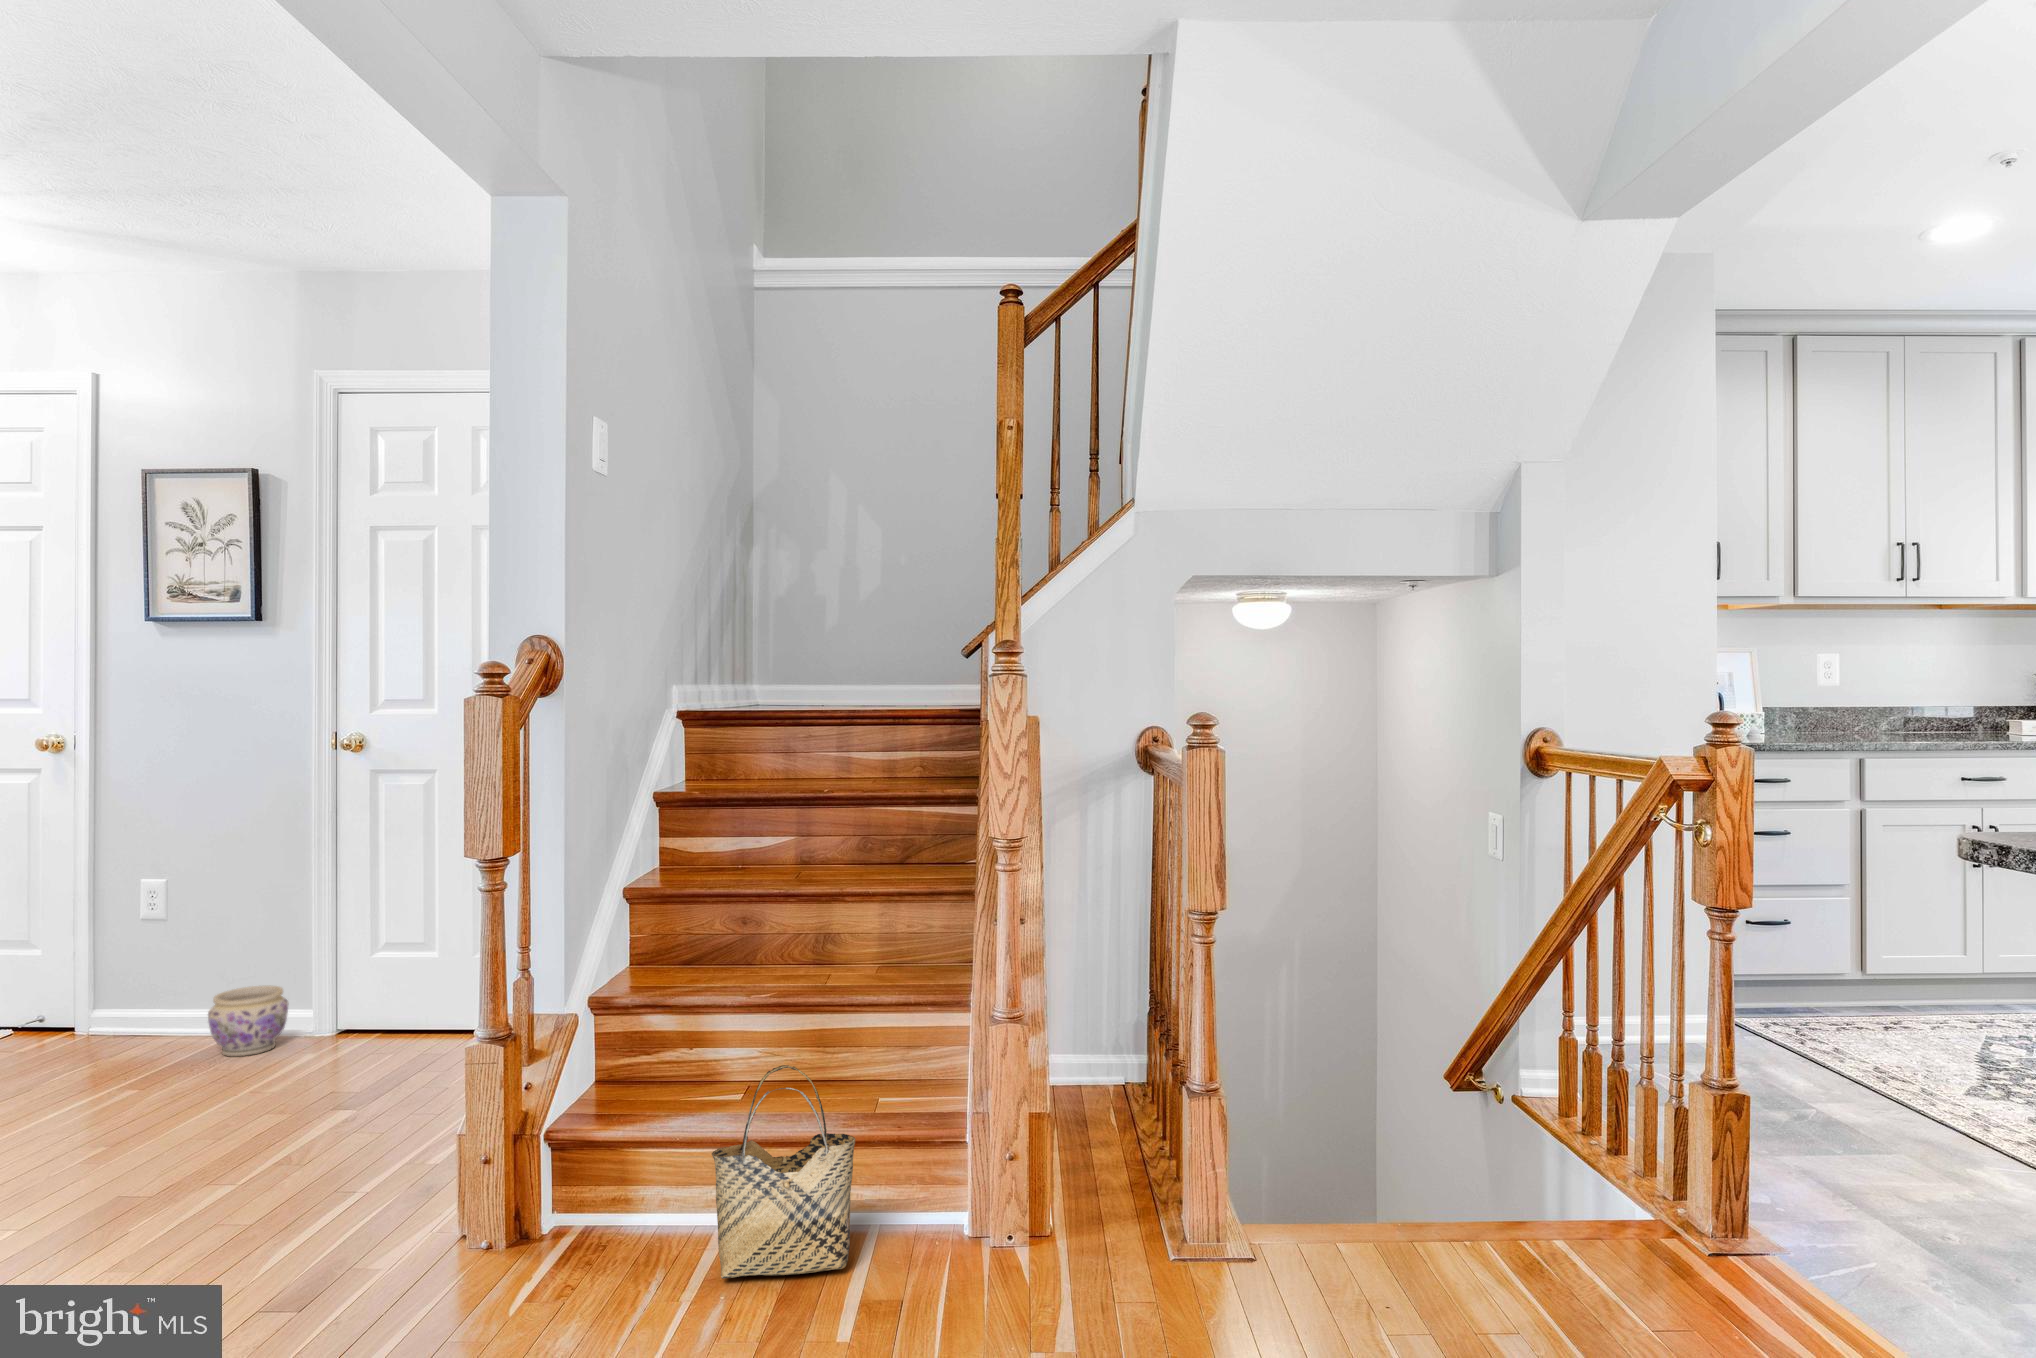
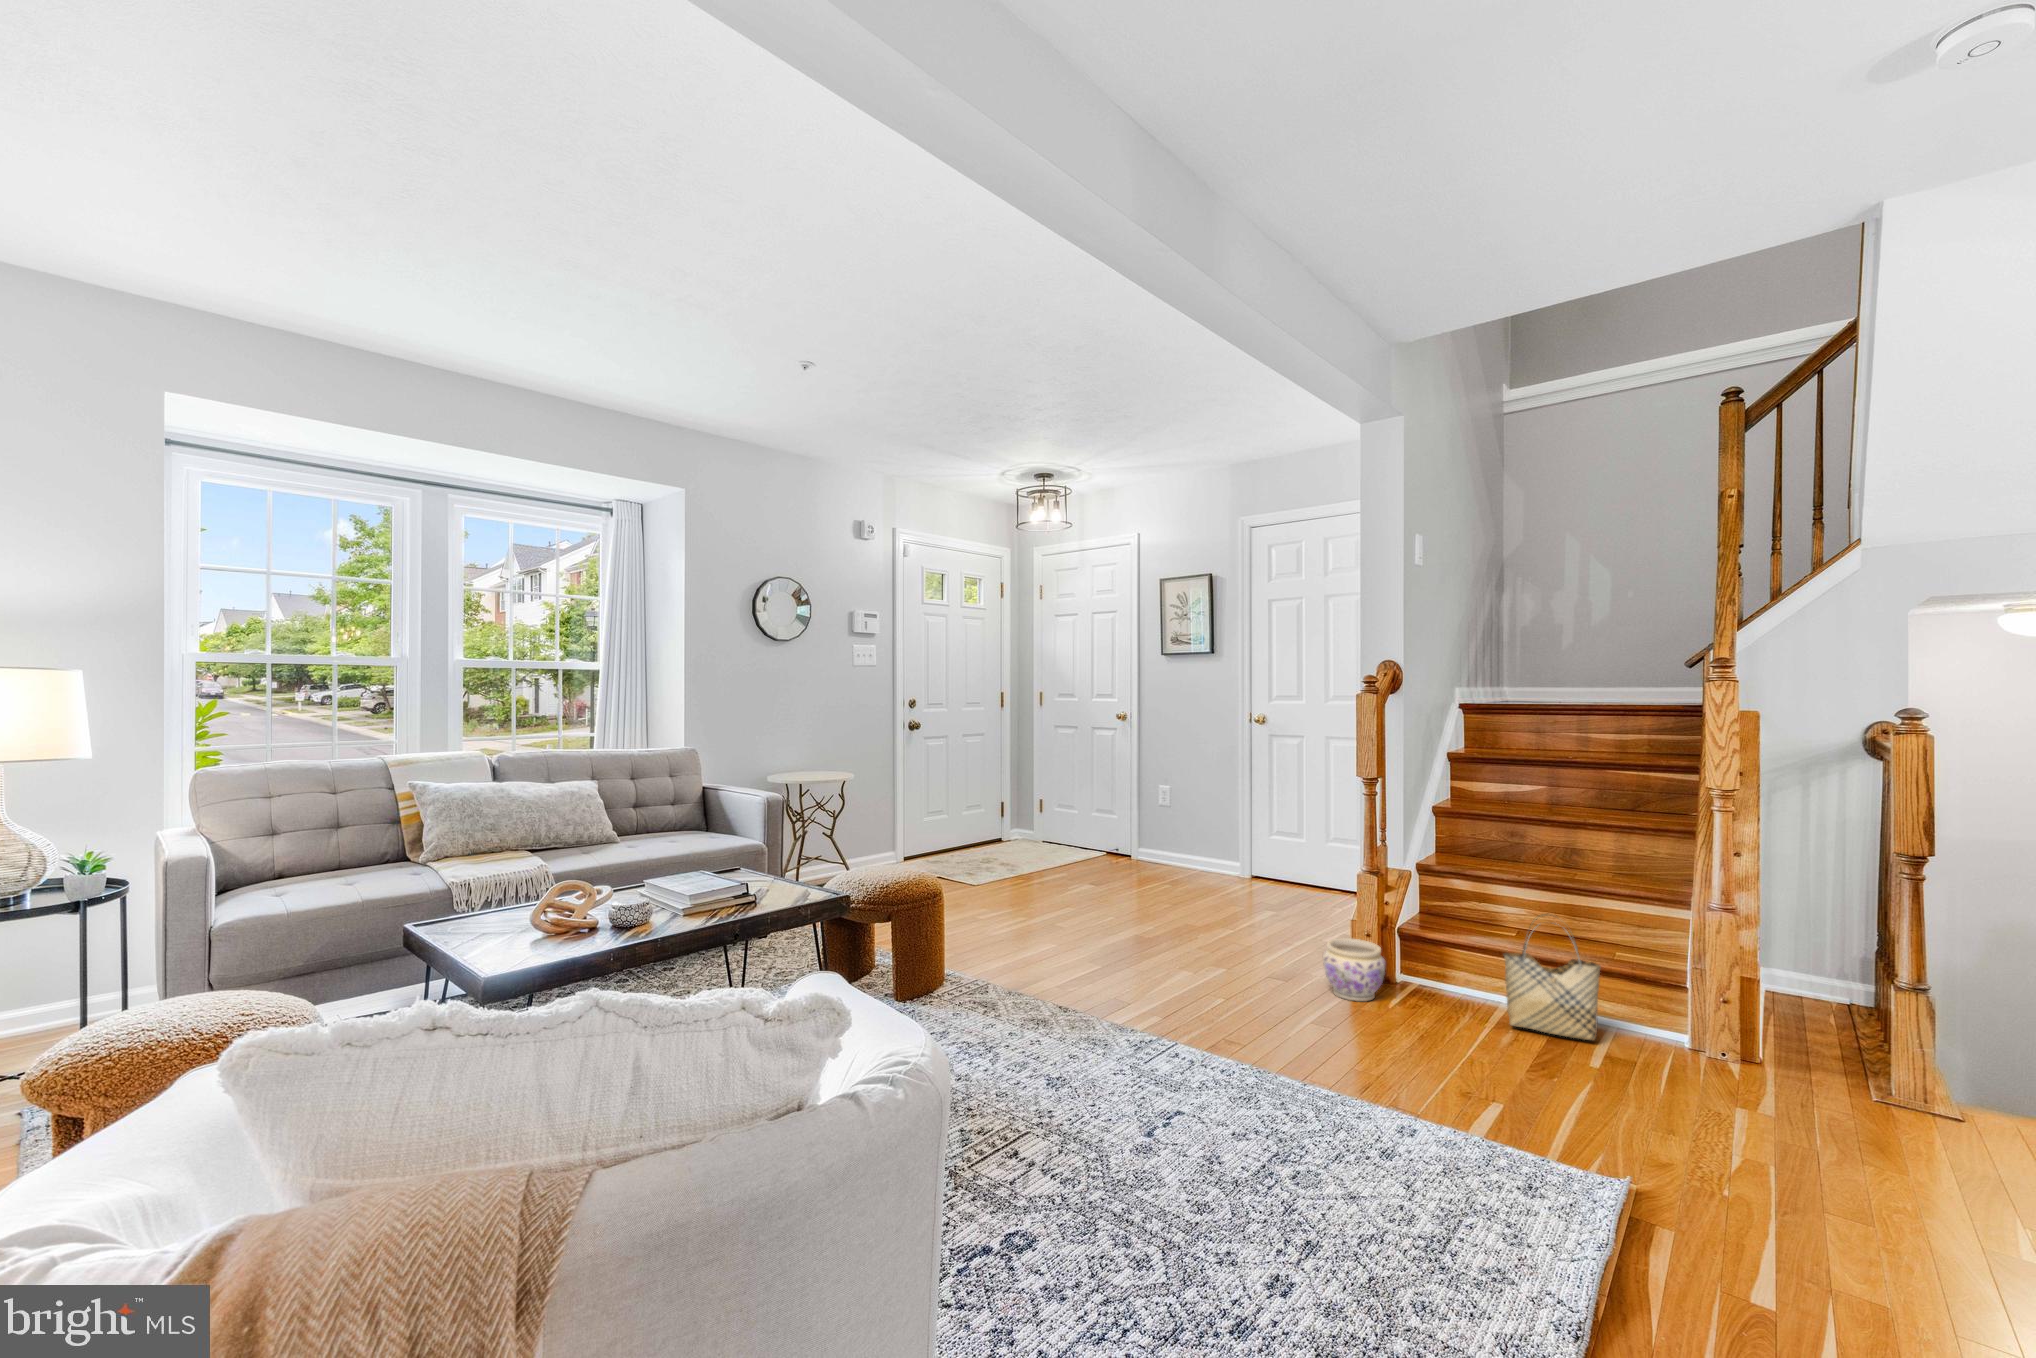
planter: present [208,986,289,1057] -> present [1323,938,1385,1002]

